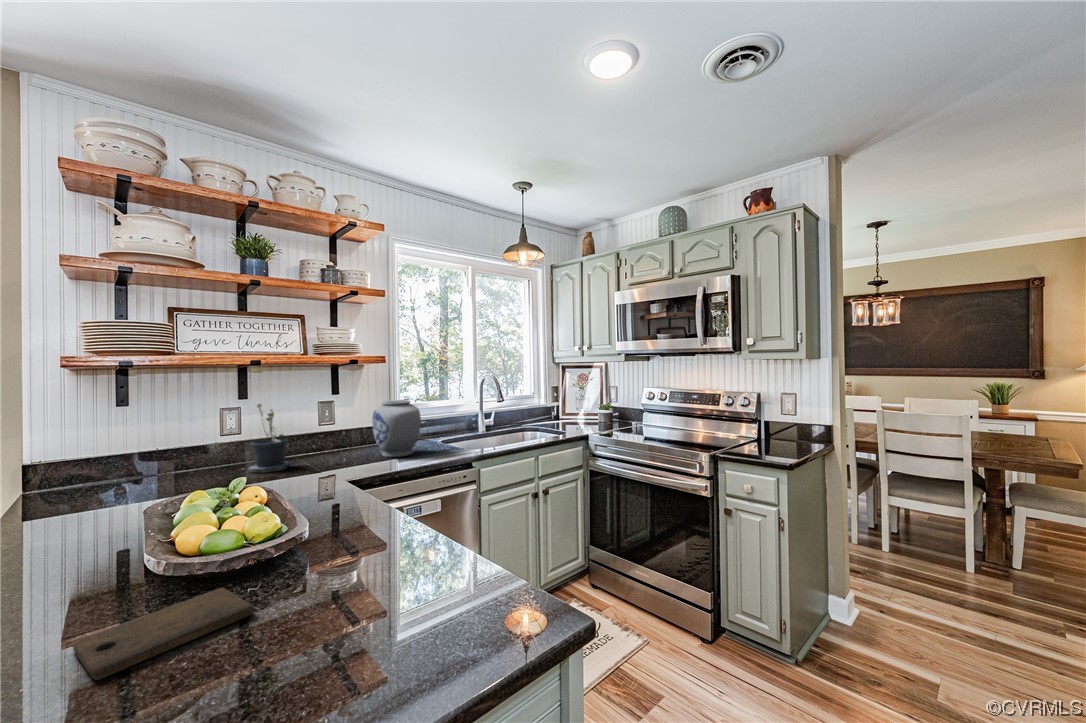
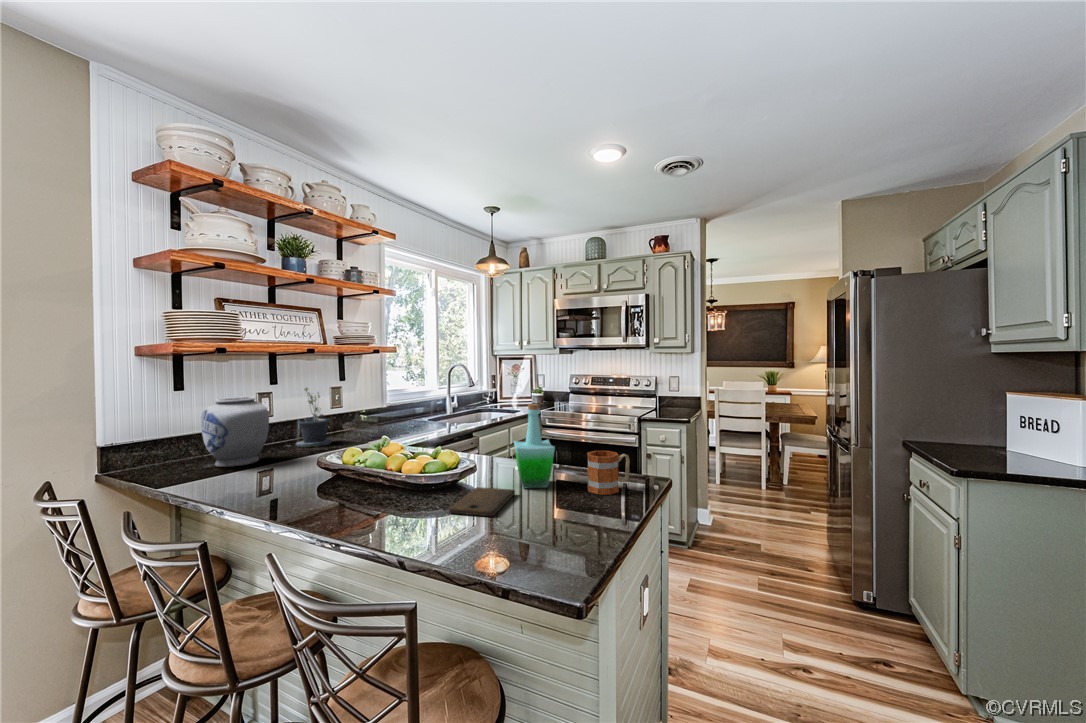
vase: present [372,400,421,457] -> present [201,396,269,467]
bottle: none [274,451,373,604] -> present [514,404,555,488]
mug: none [365,549,459,653] -> present [587,451,630,495]

